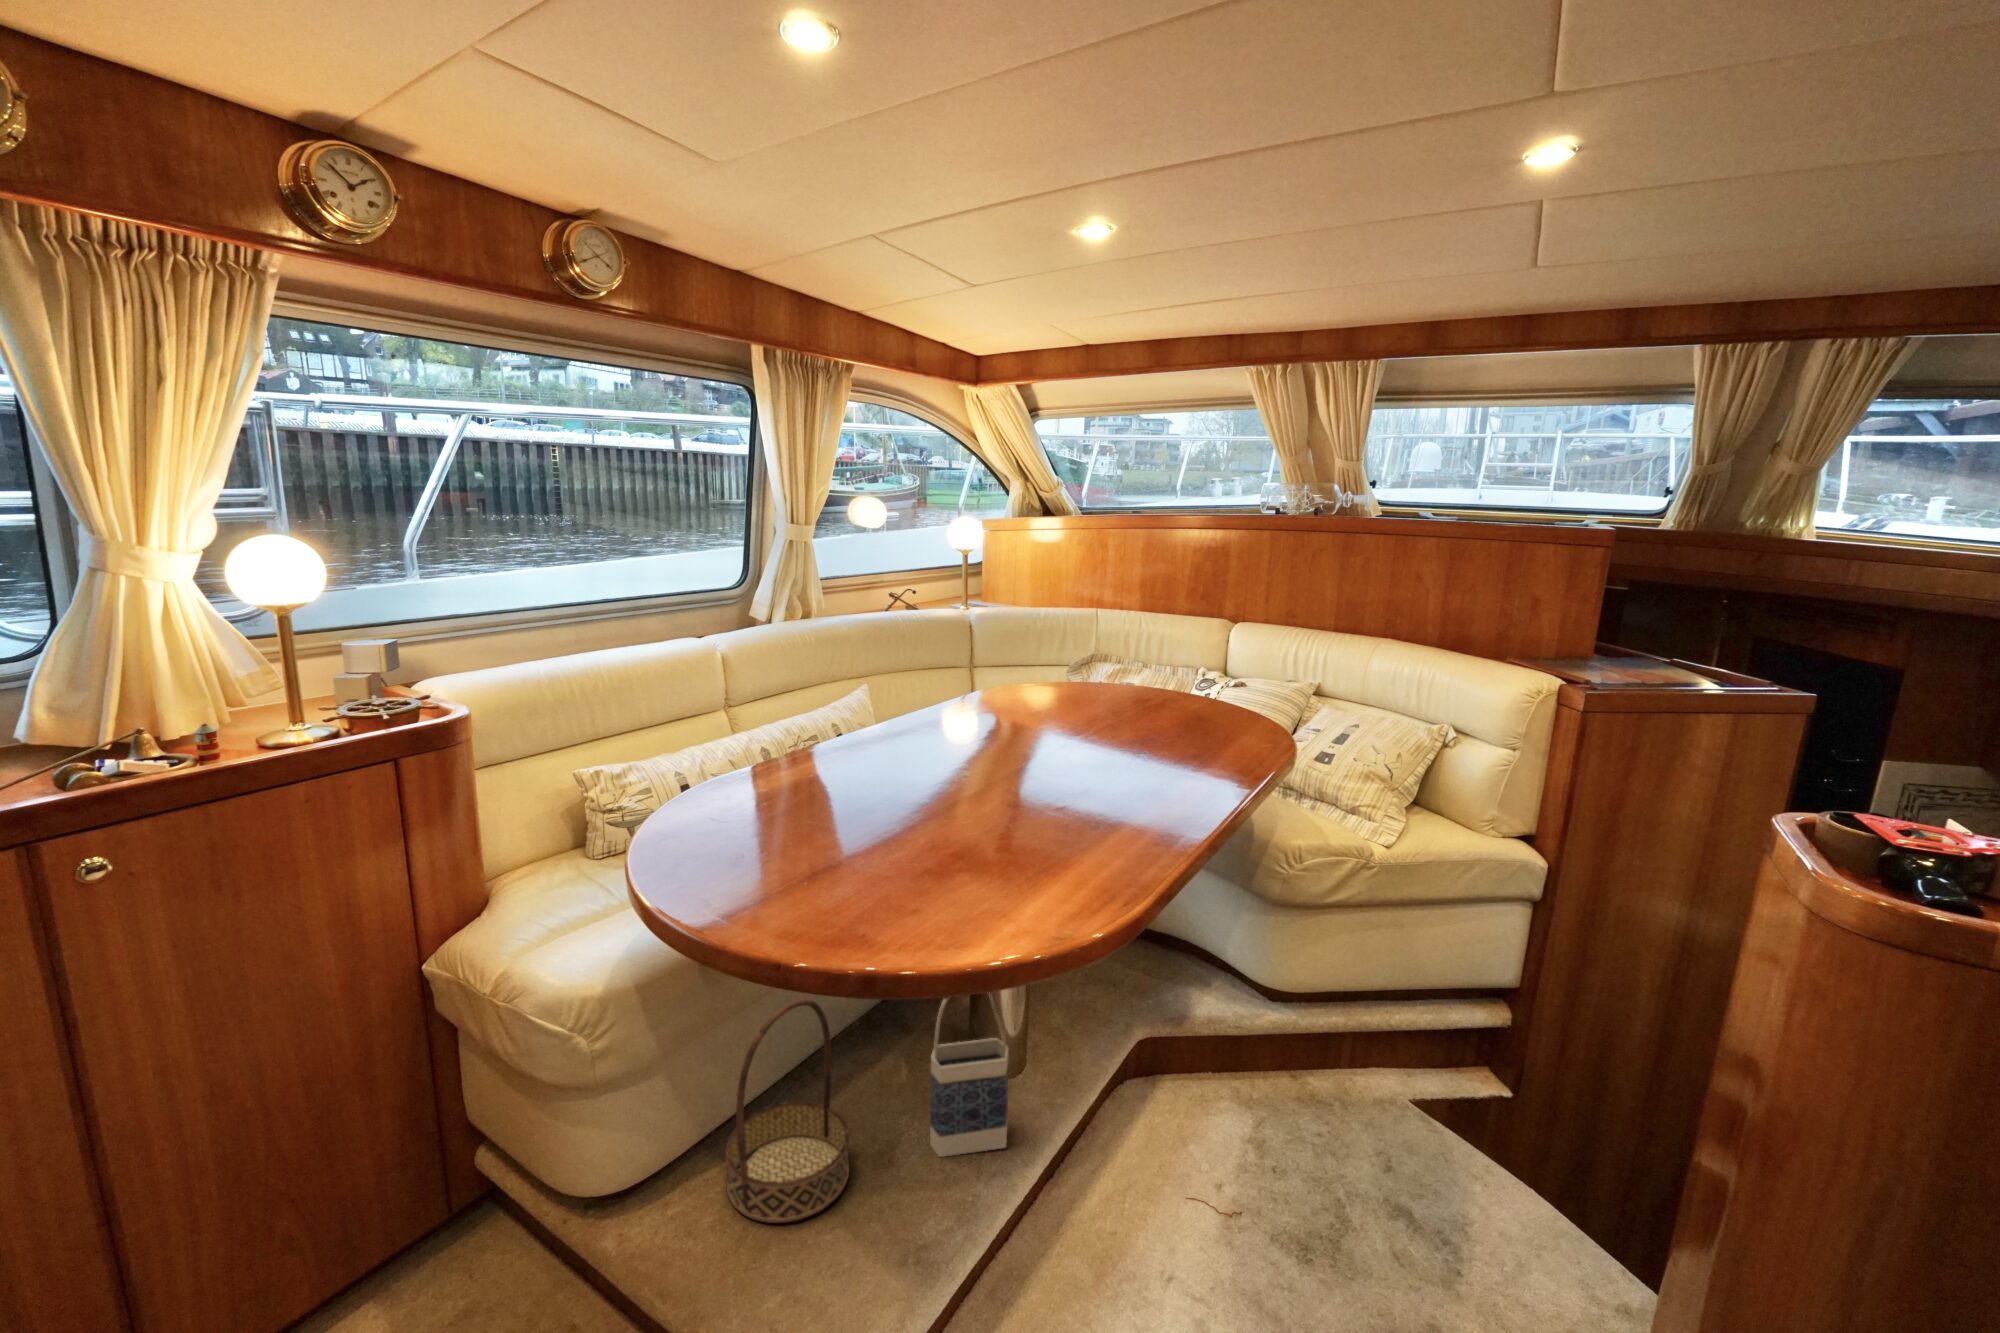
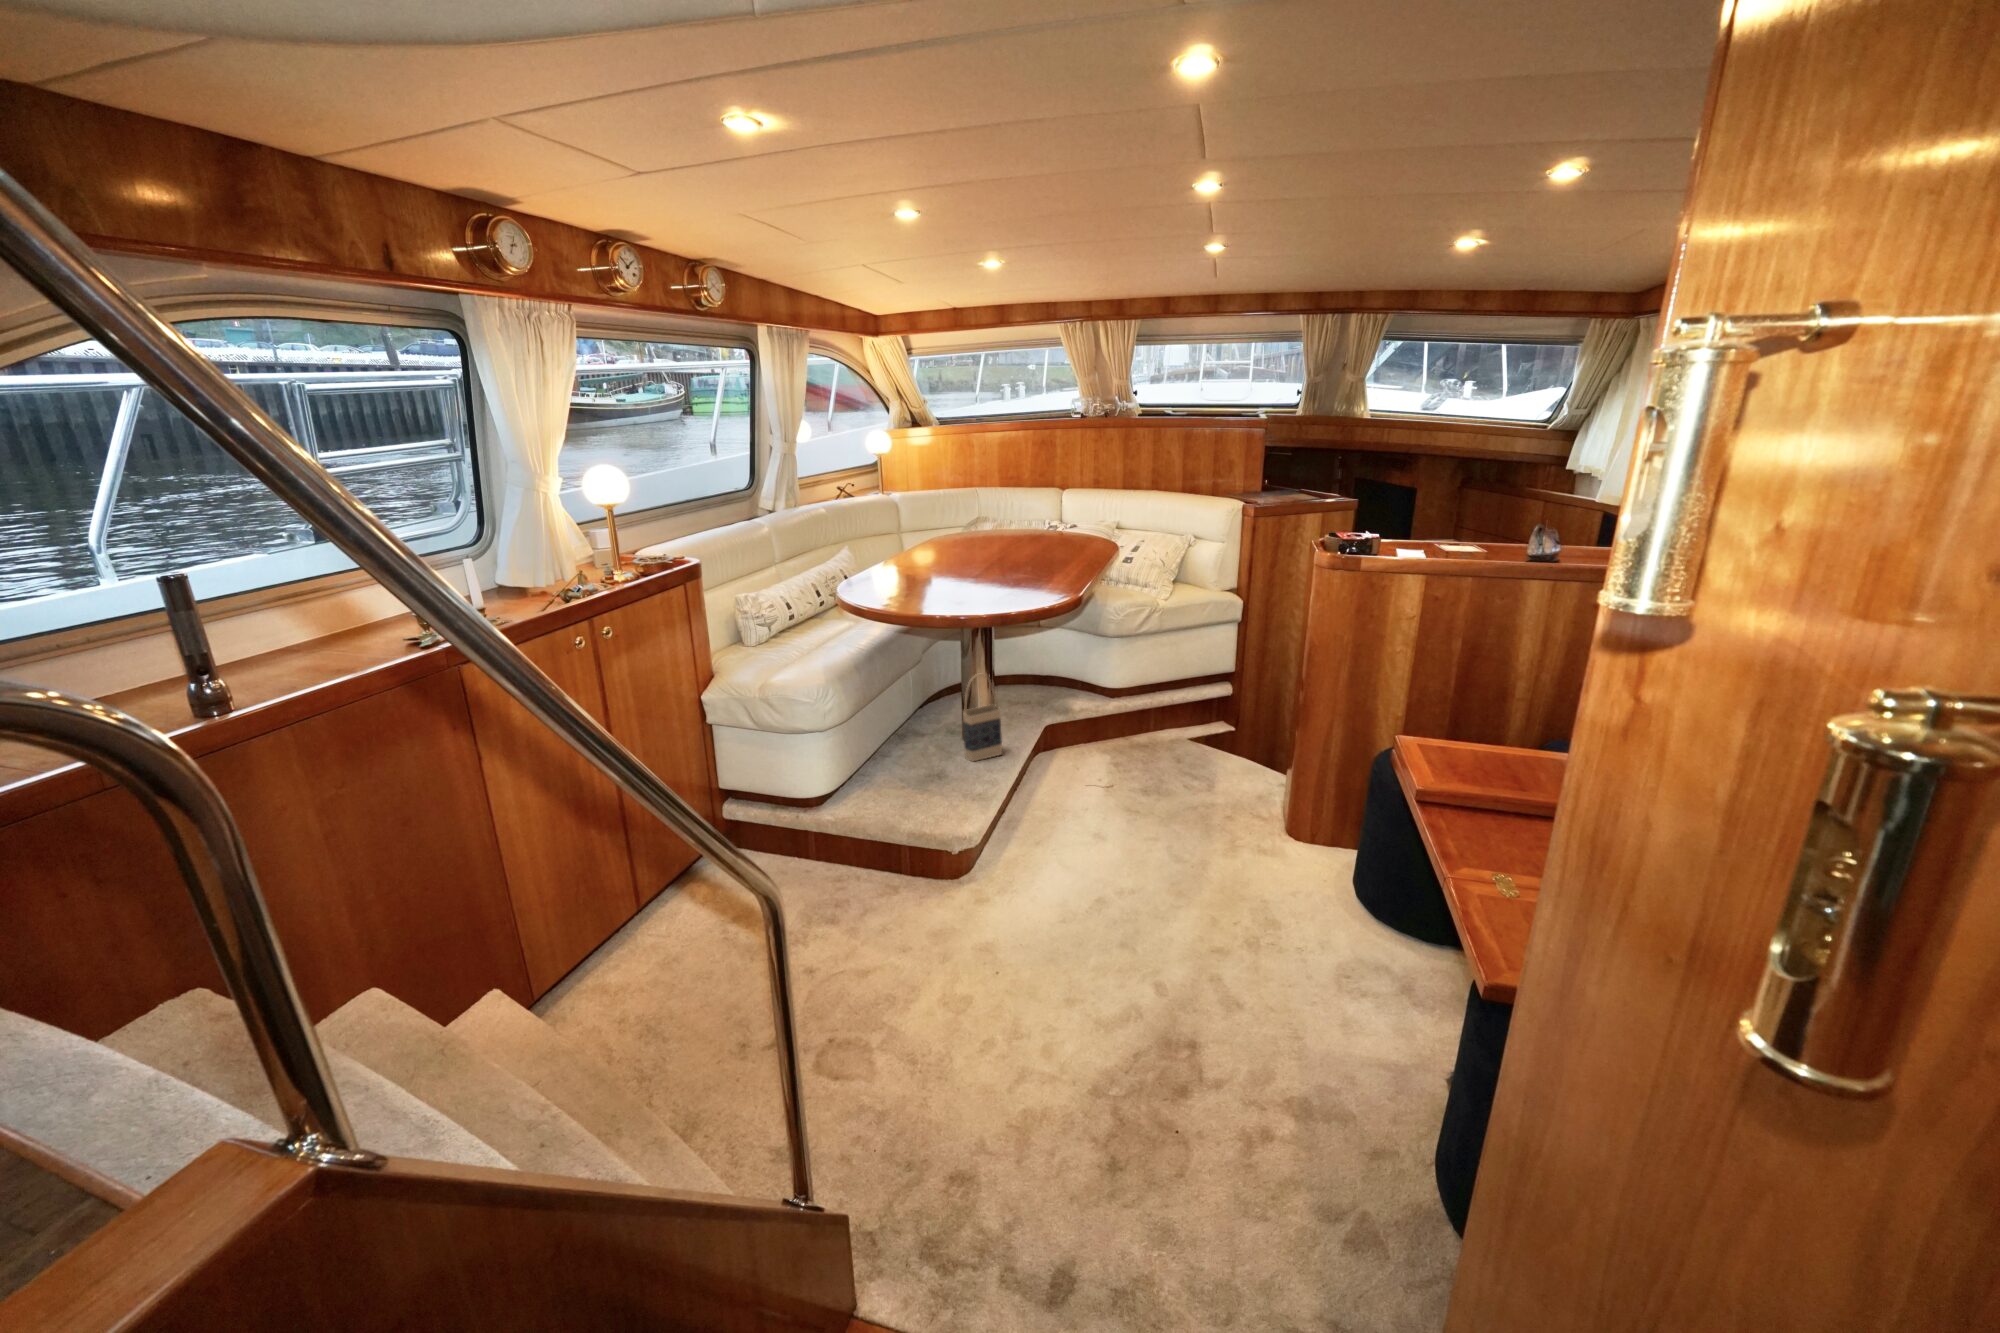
basket: present [725,999,849,1223] -> none [874,689,935,790]

